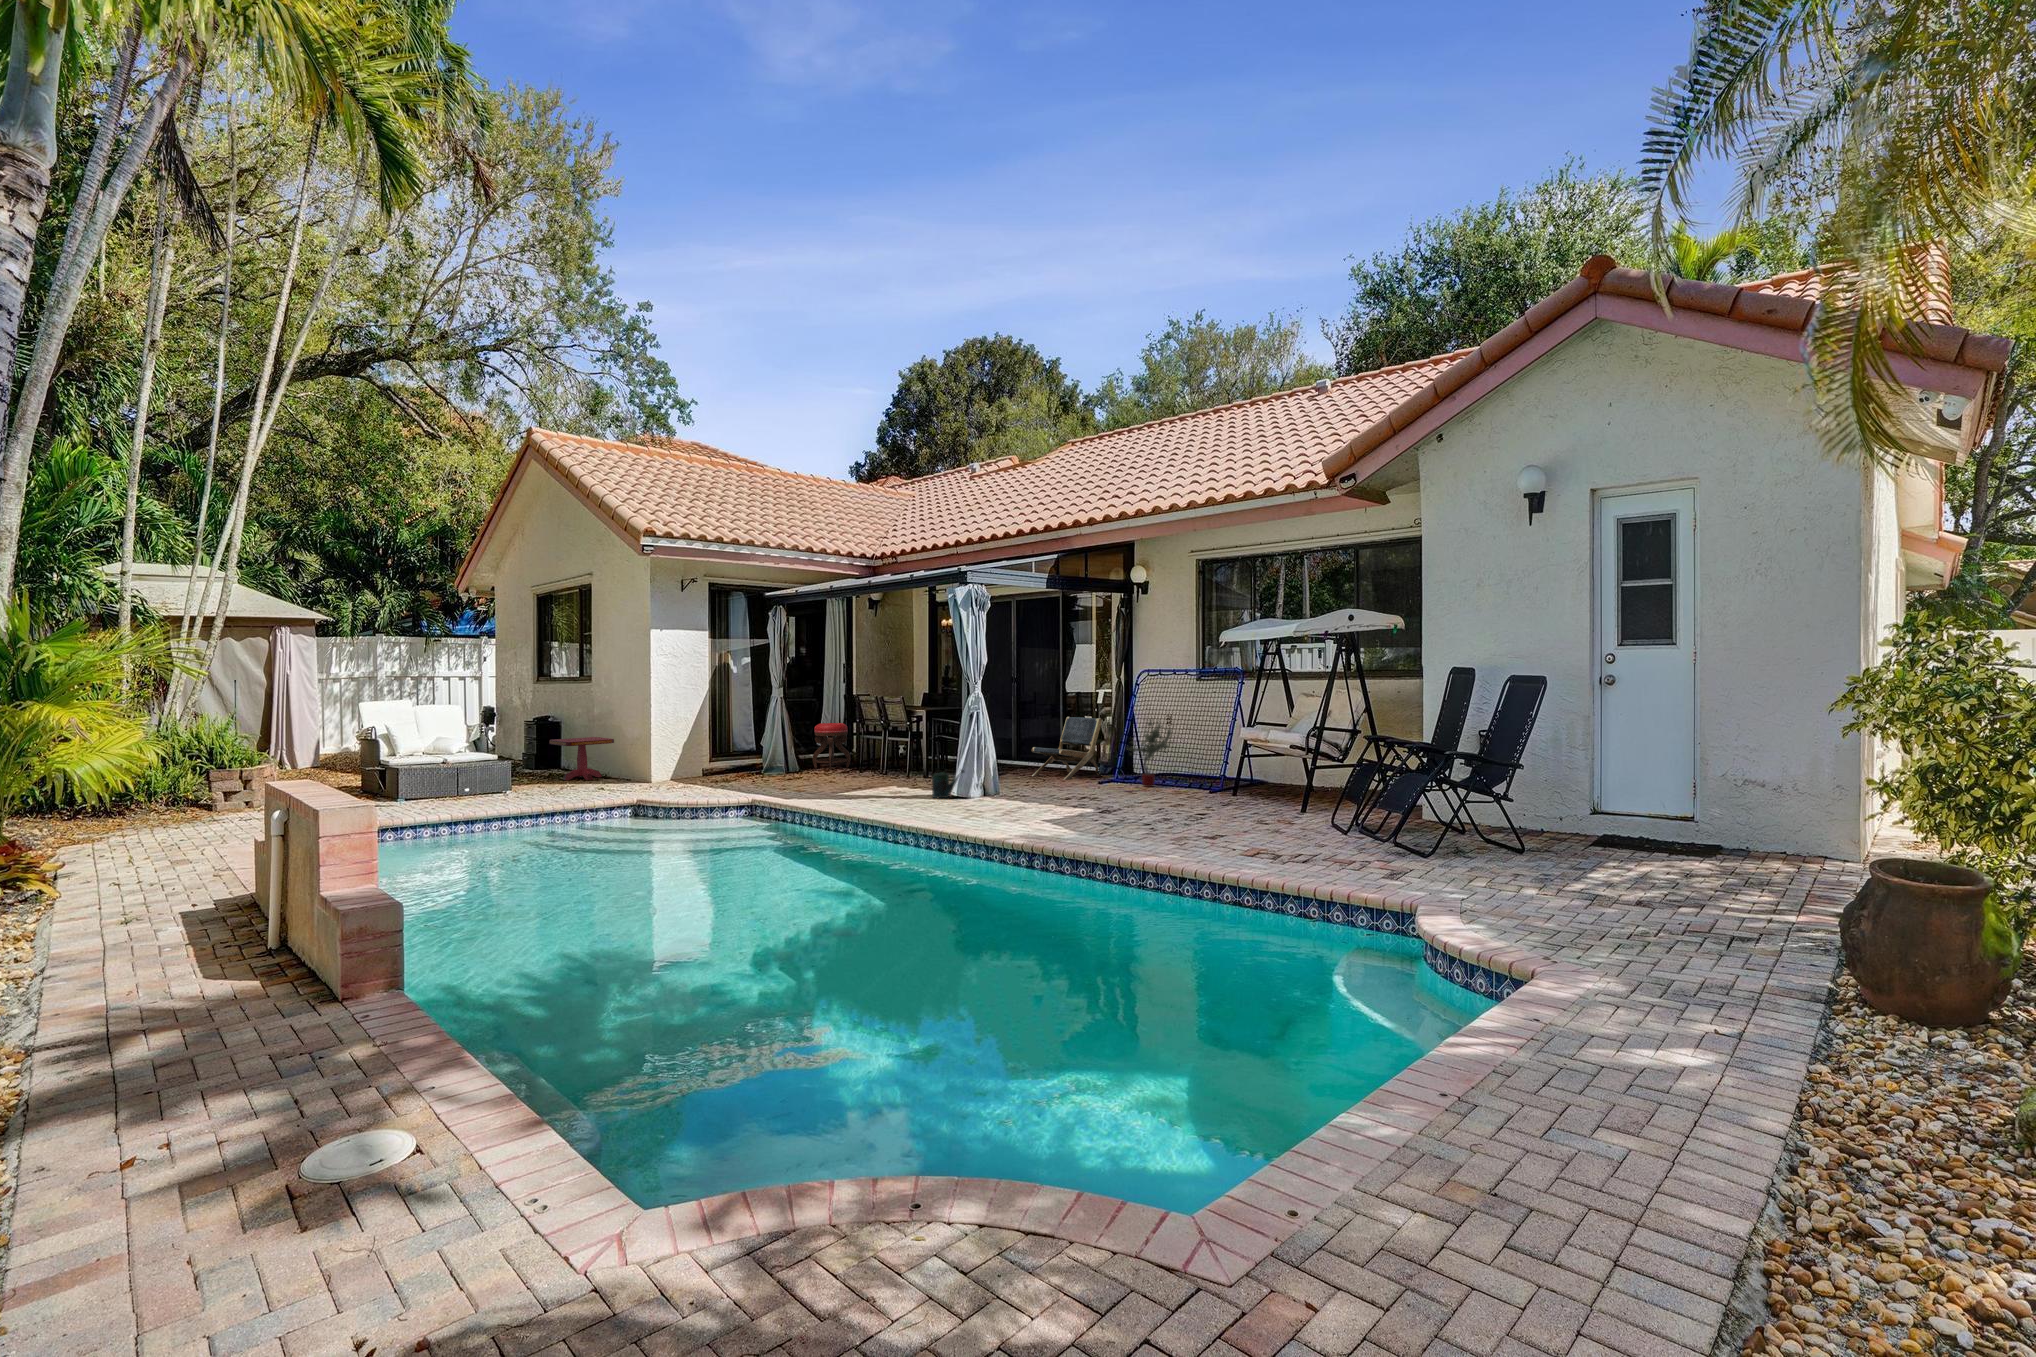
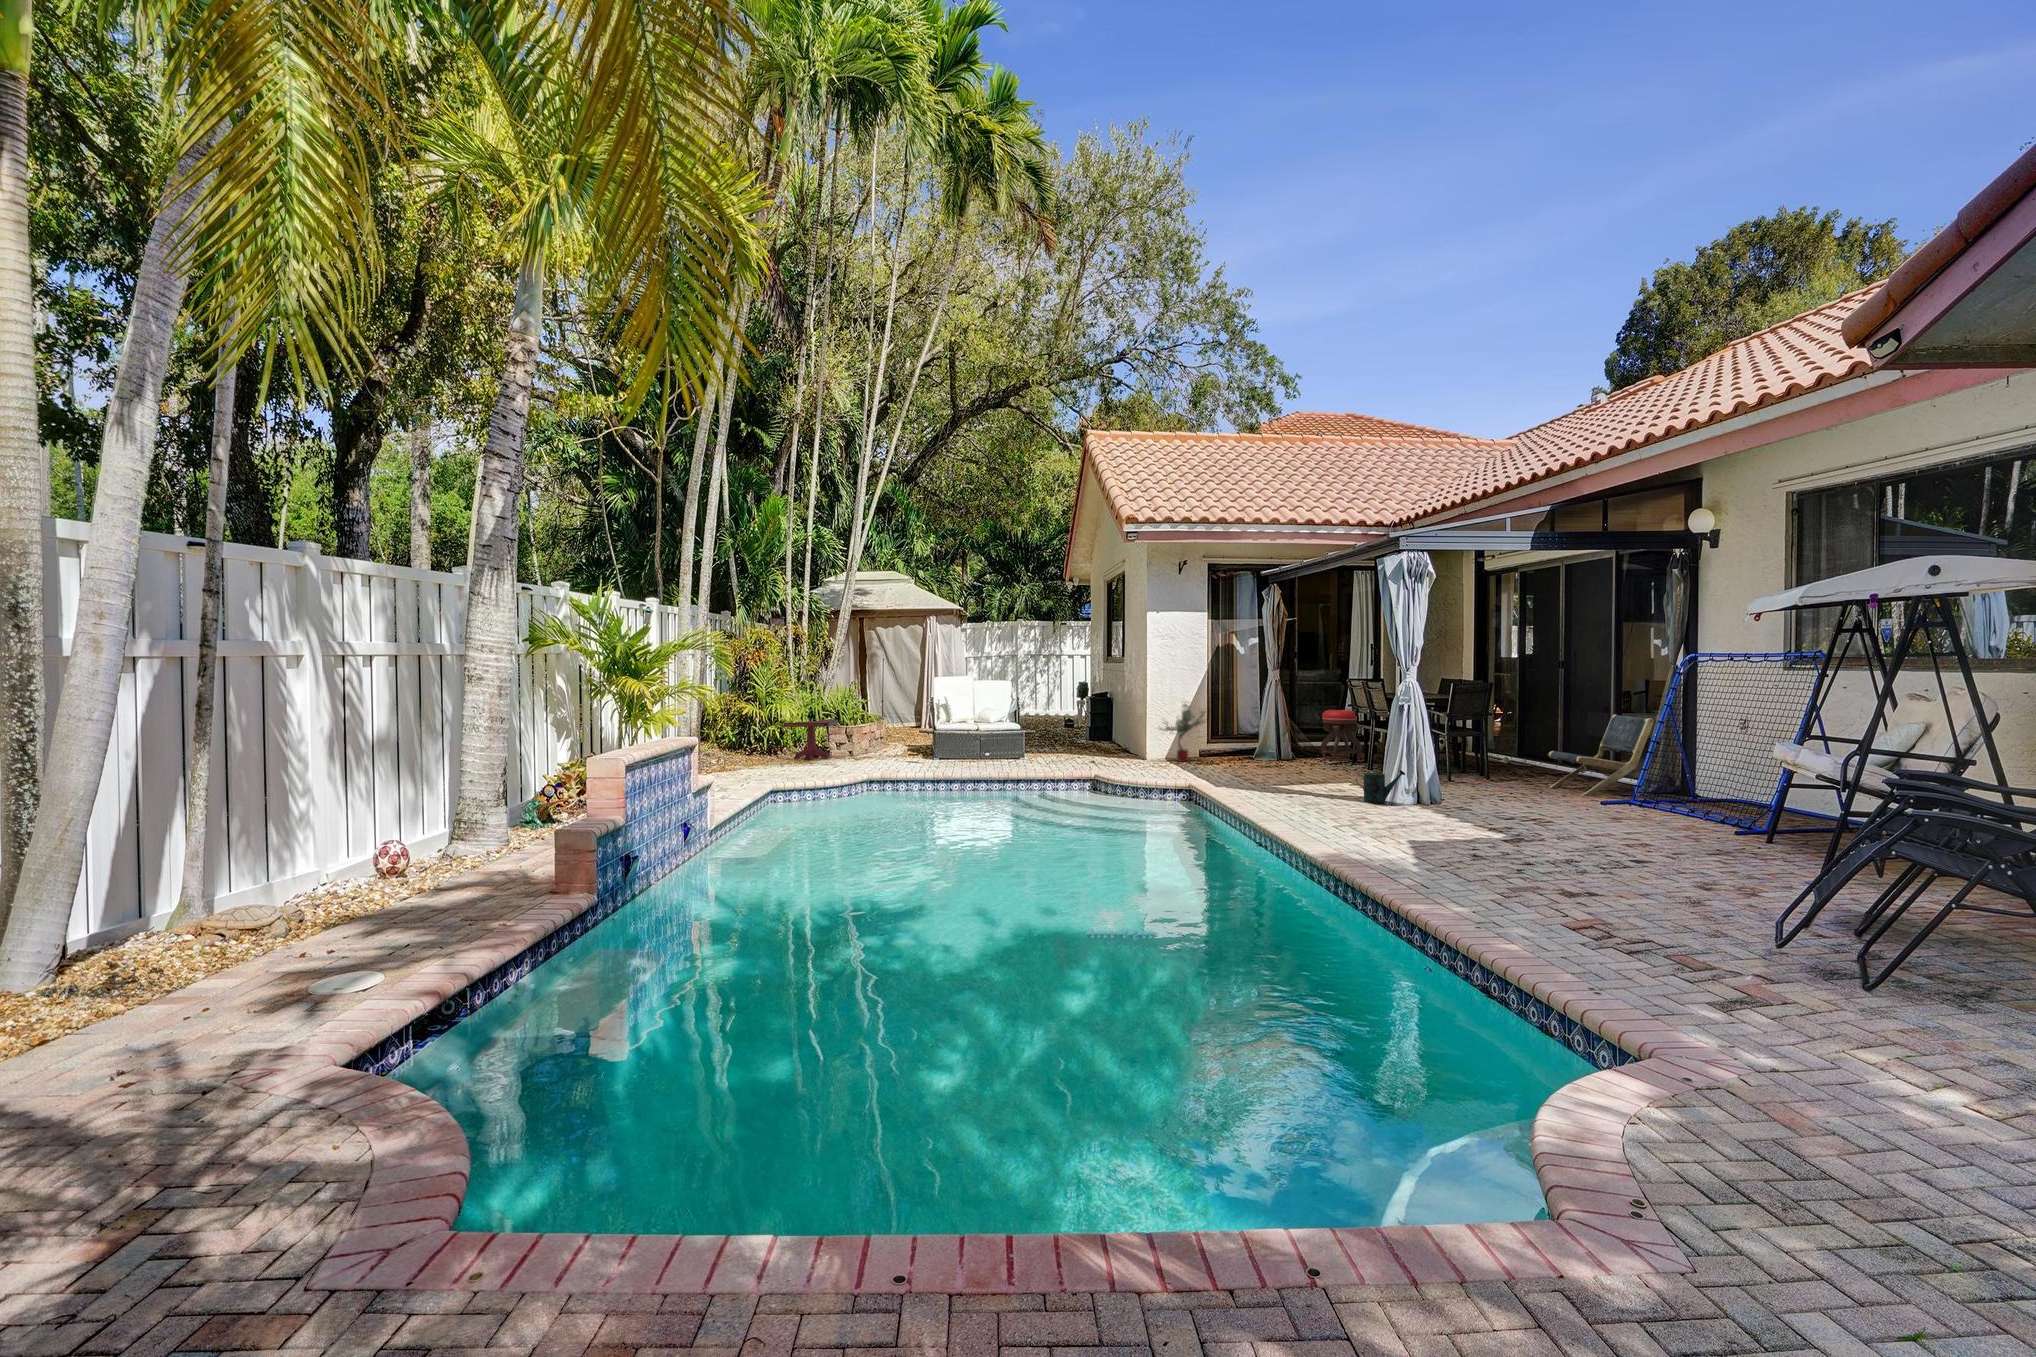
potted tree: present [1127,720,1171,787] -> present [1160,704,1205,762]
side table: present [549,737,614,780] -> present [783,719,838,760]

